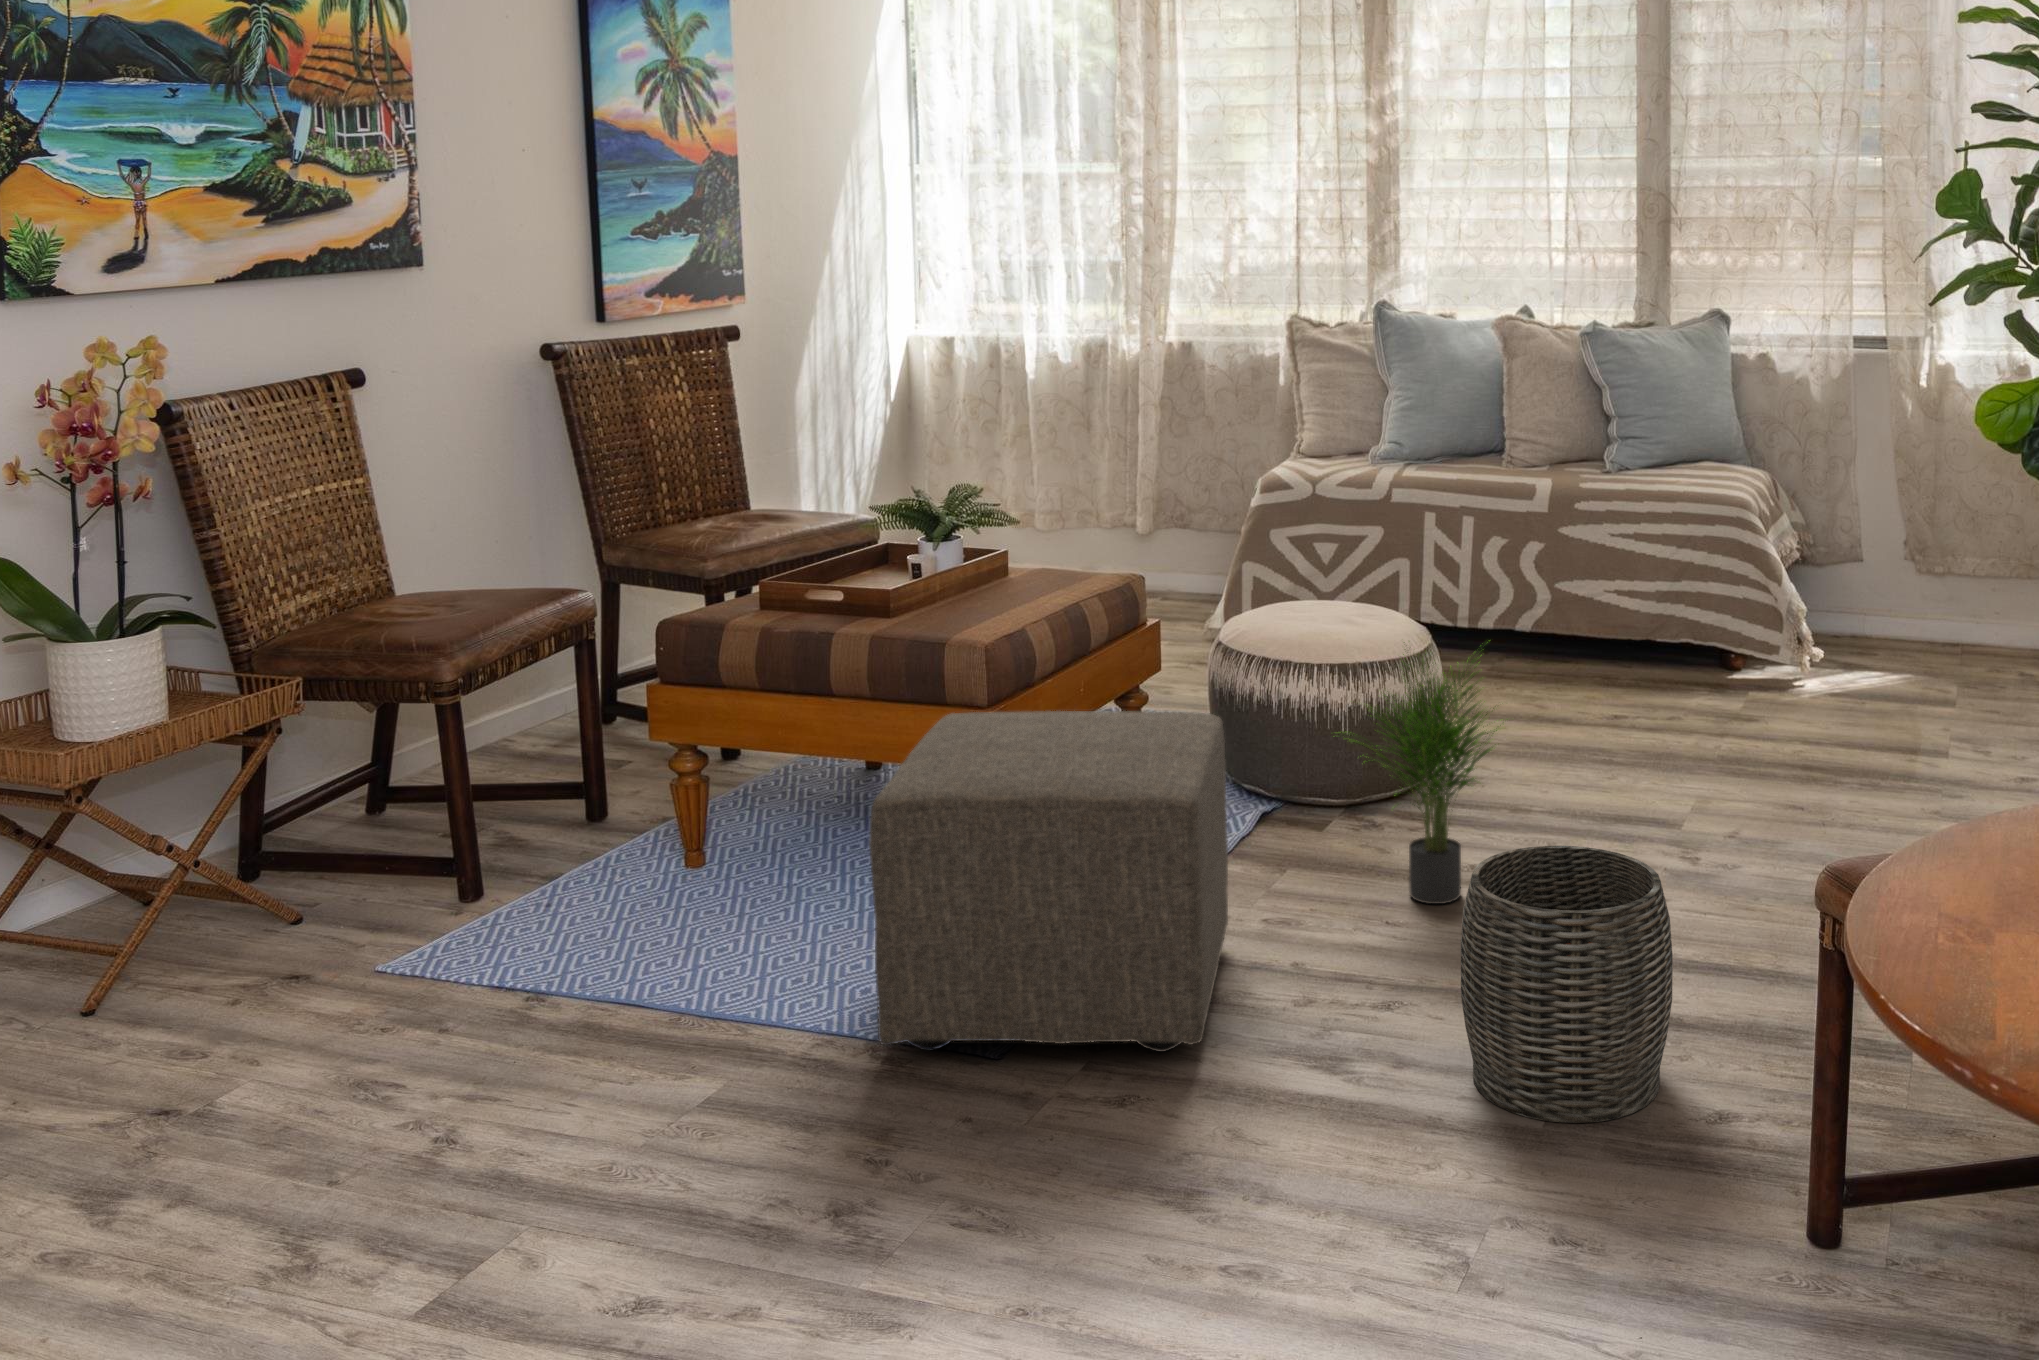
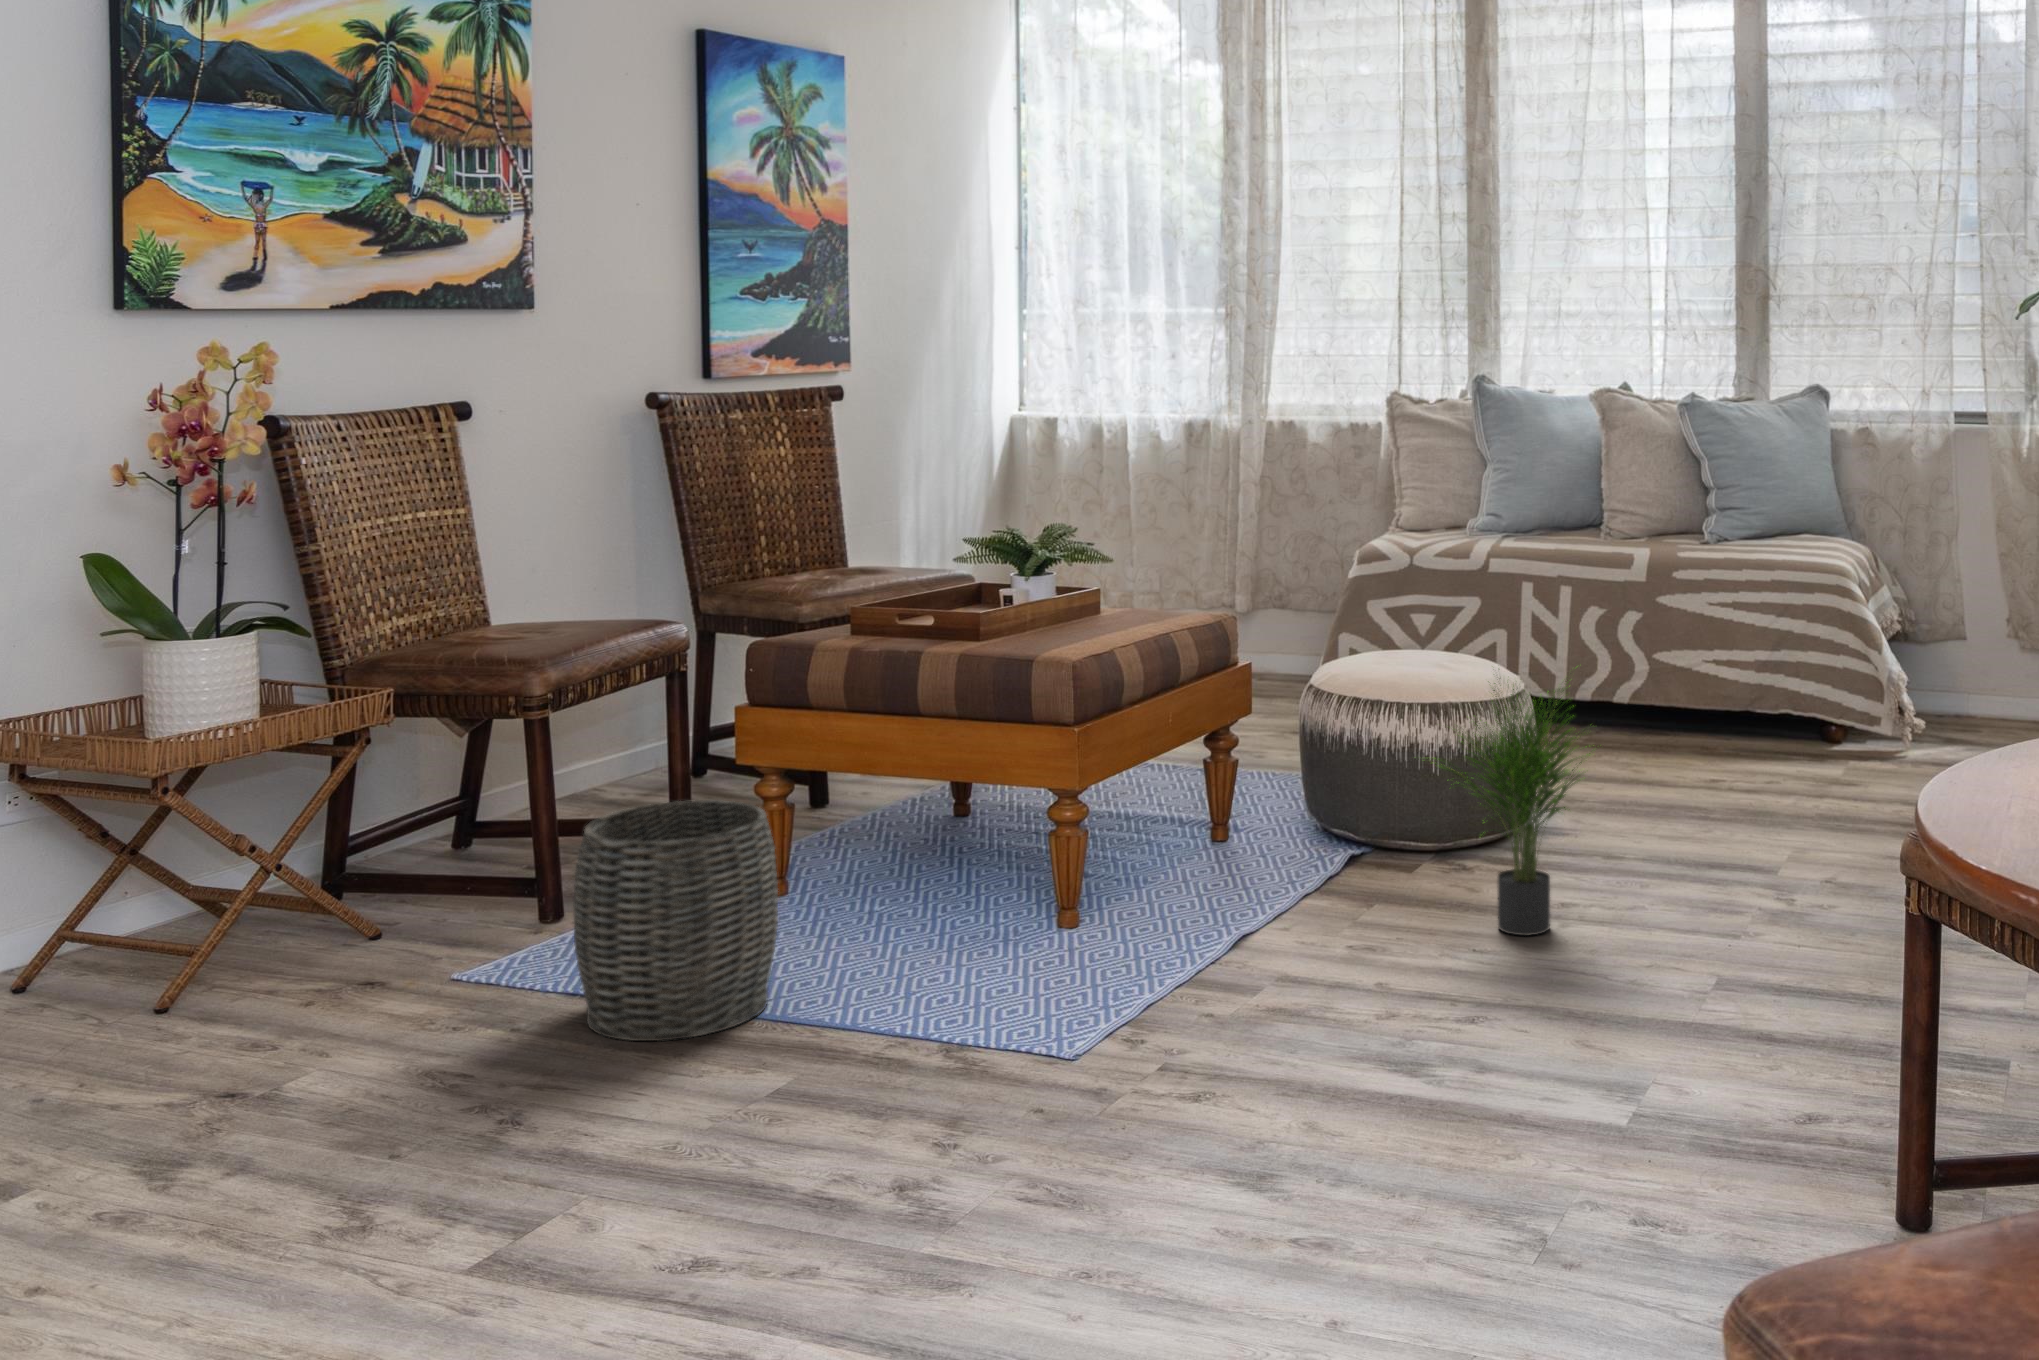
ottoman: present [869,711,1228,1052] -> none [948,725,1312,1056]
woven basket: present [1461,846,1673,1123] -> present [573,800,778,1041]

